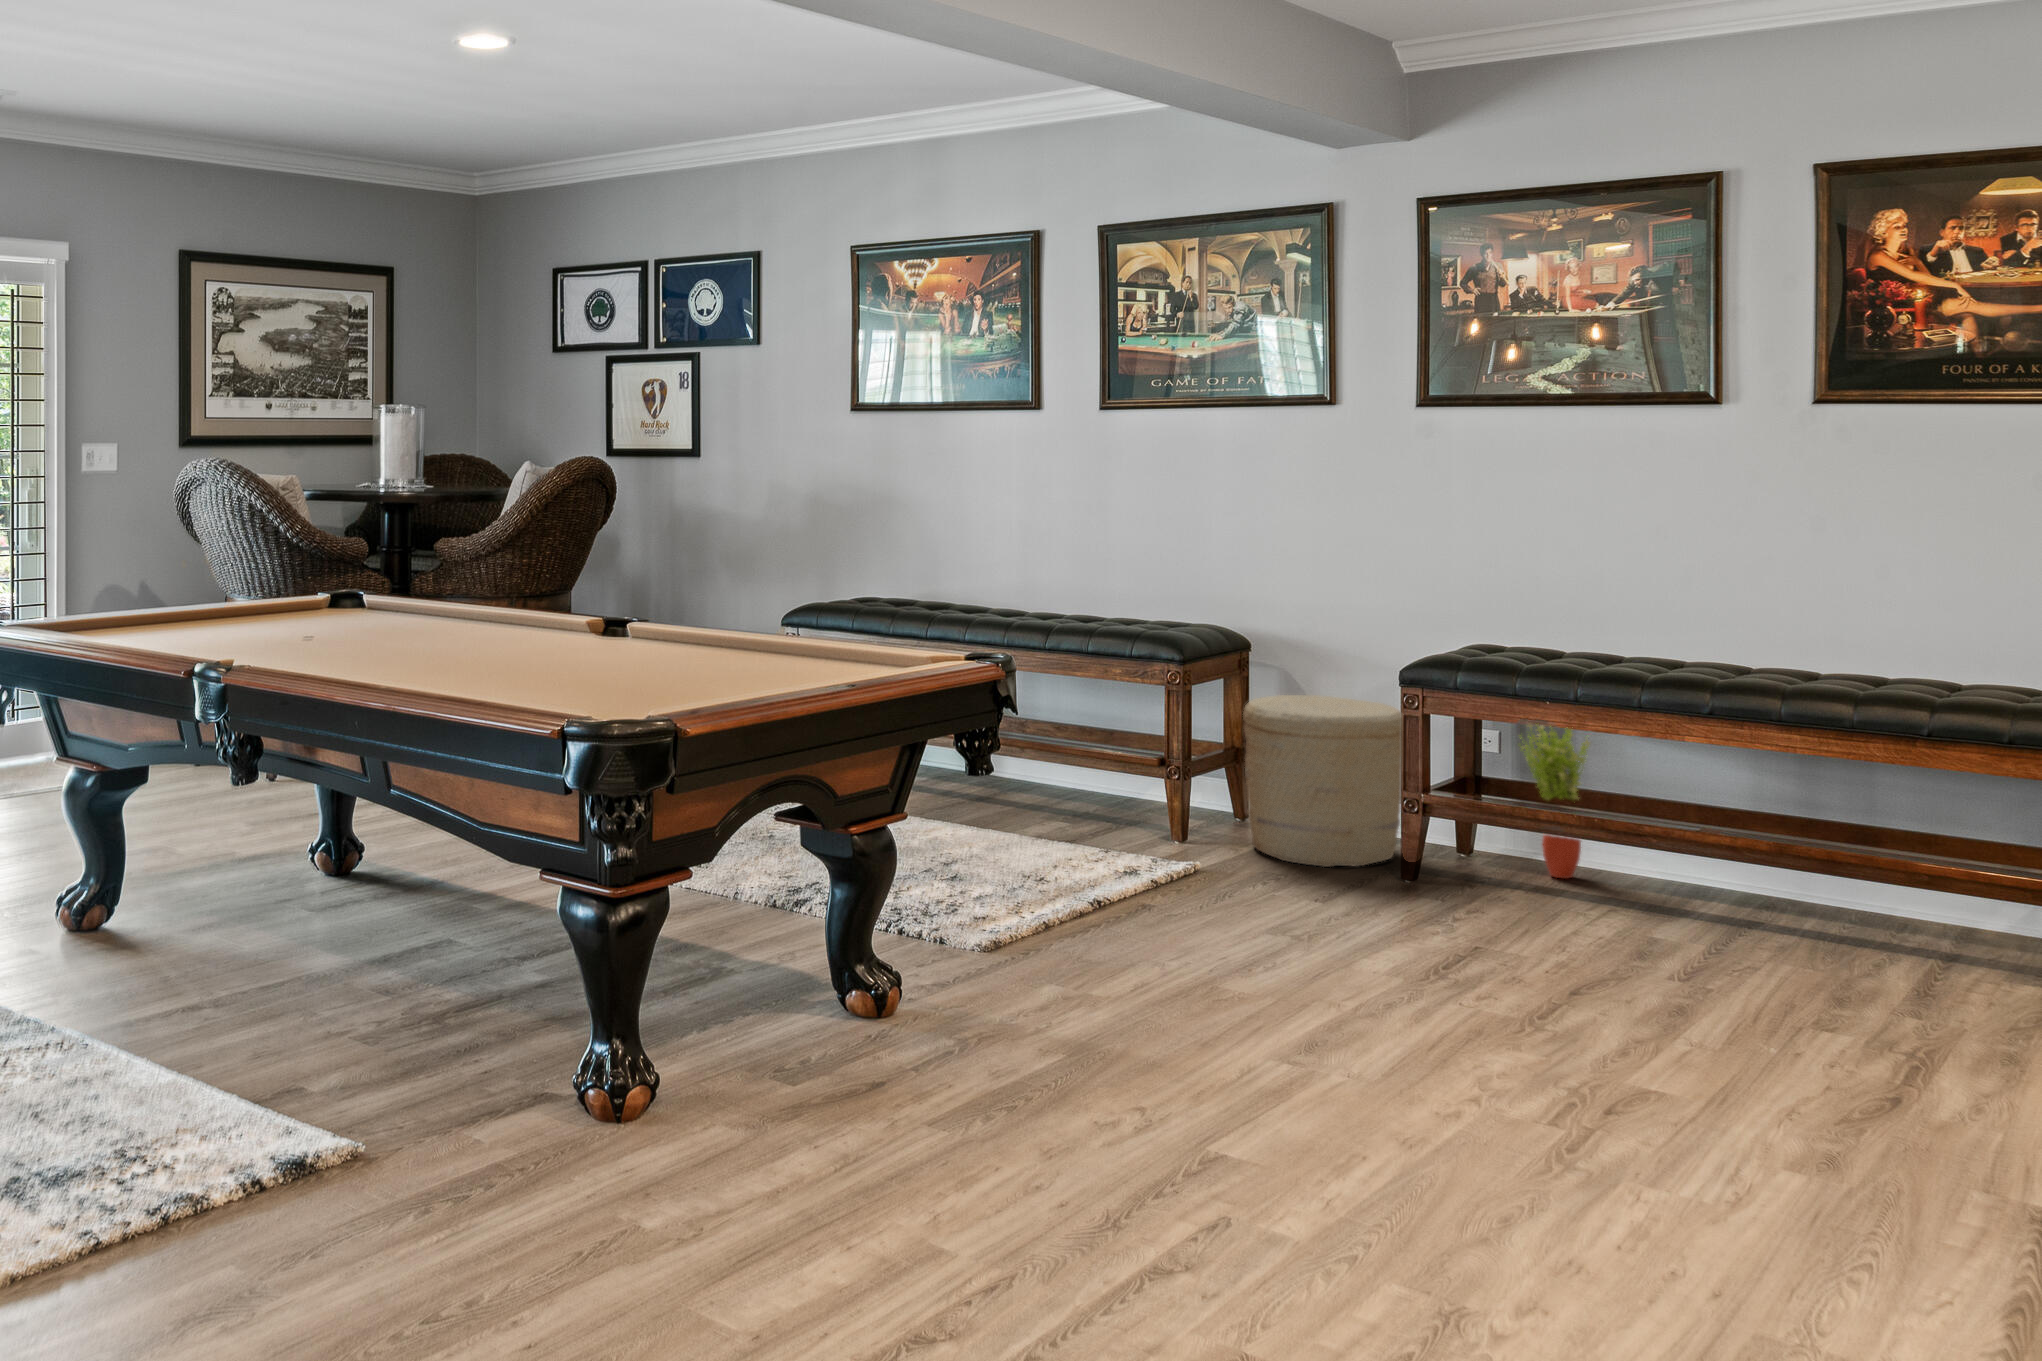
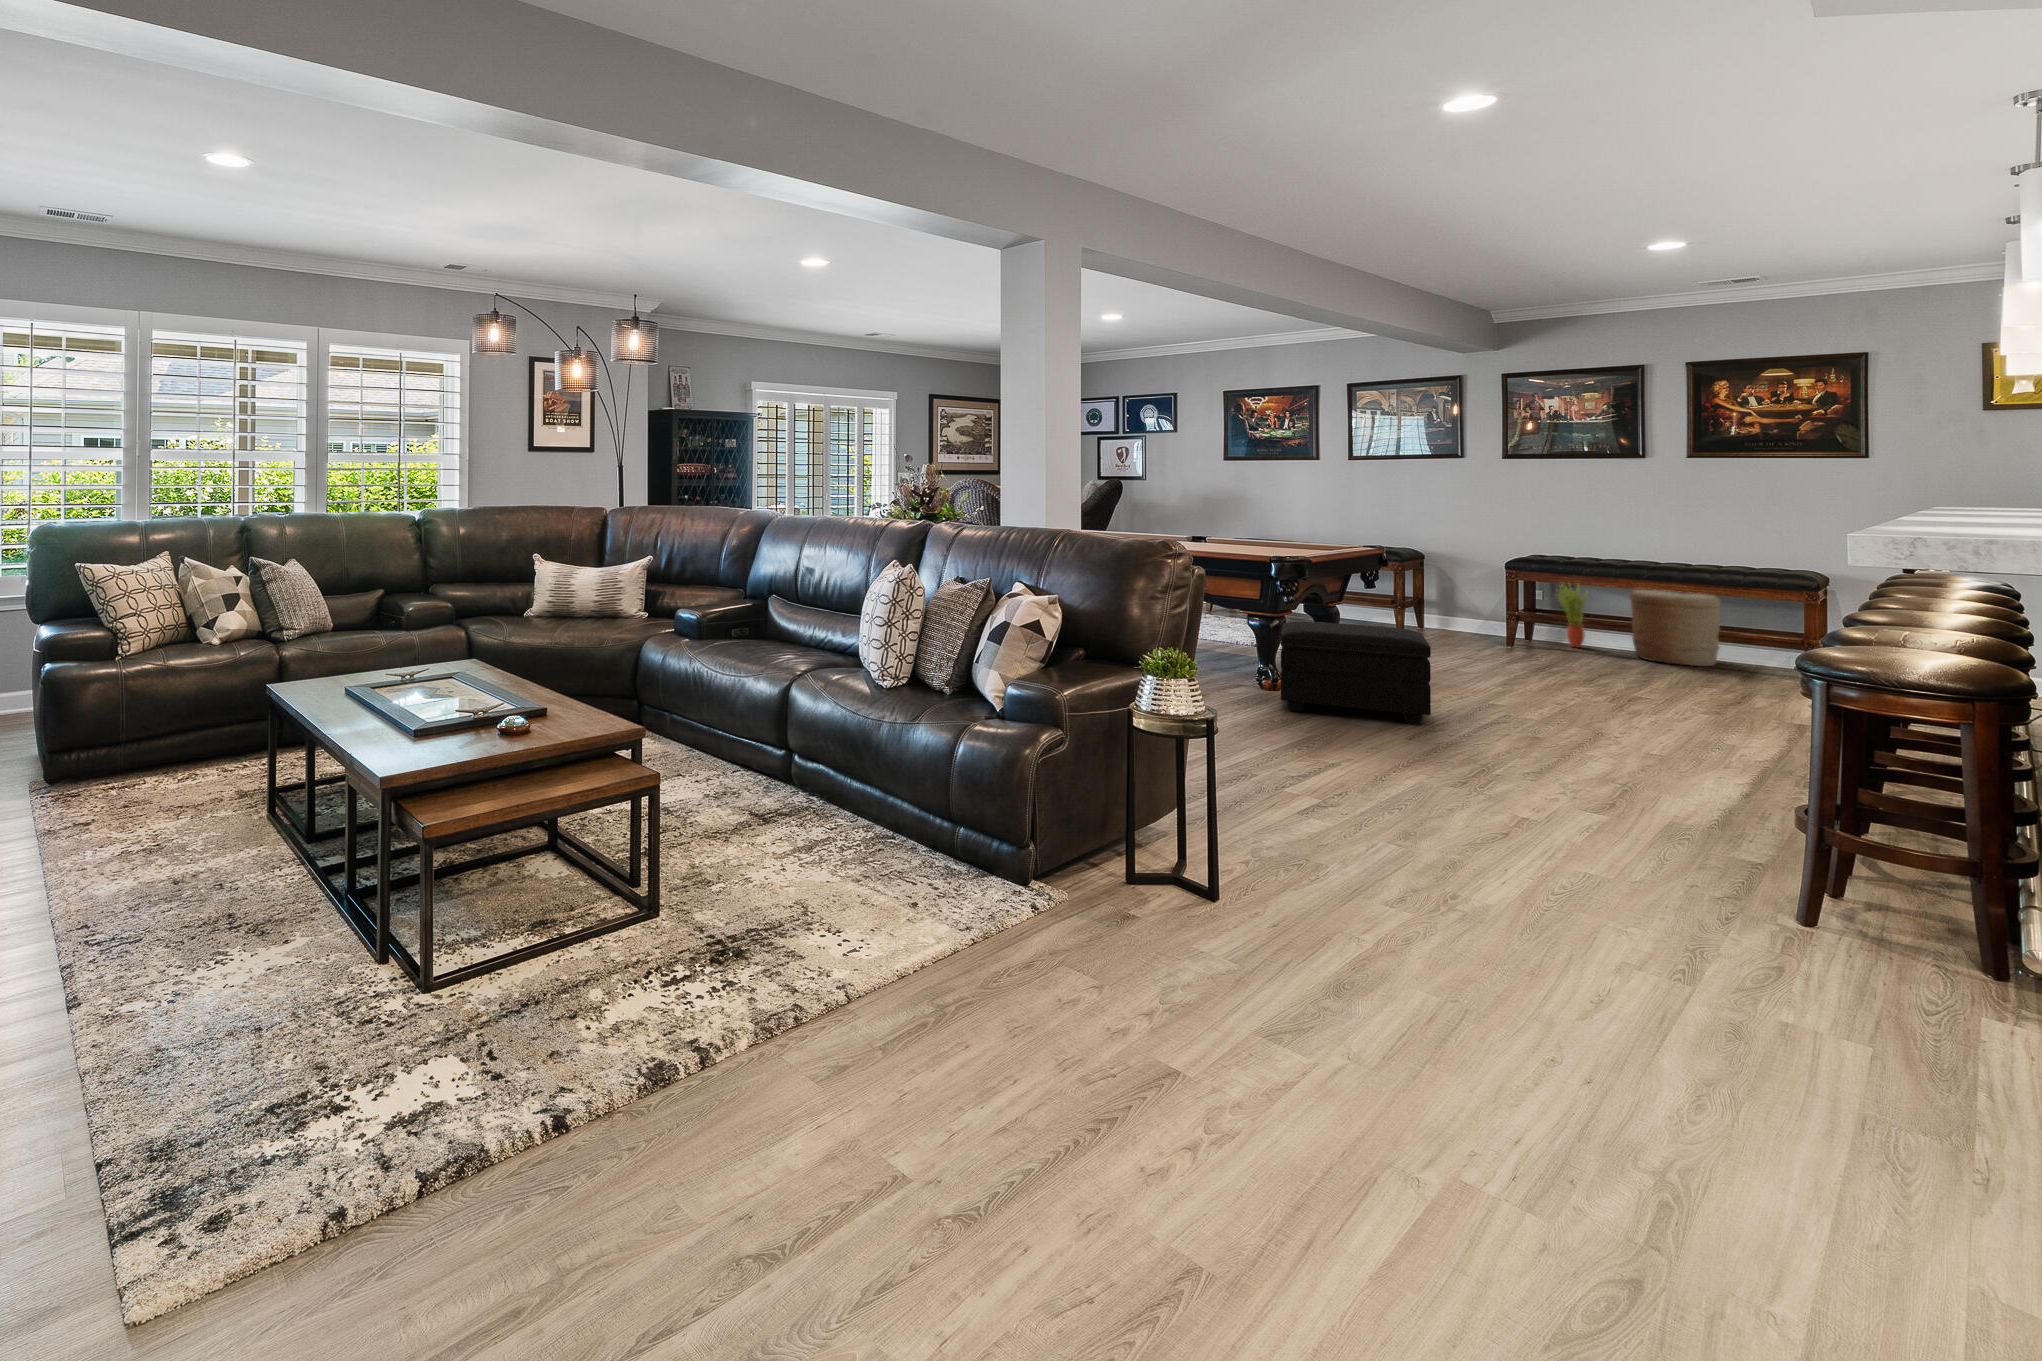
woven basket: present [1243,695,1403,867] -> present [1630,590,1721,666]
footstool: none [565,917,1016,1277] -> present [1281,621,1431,725]

